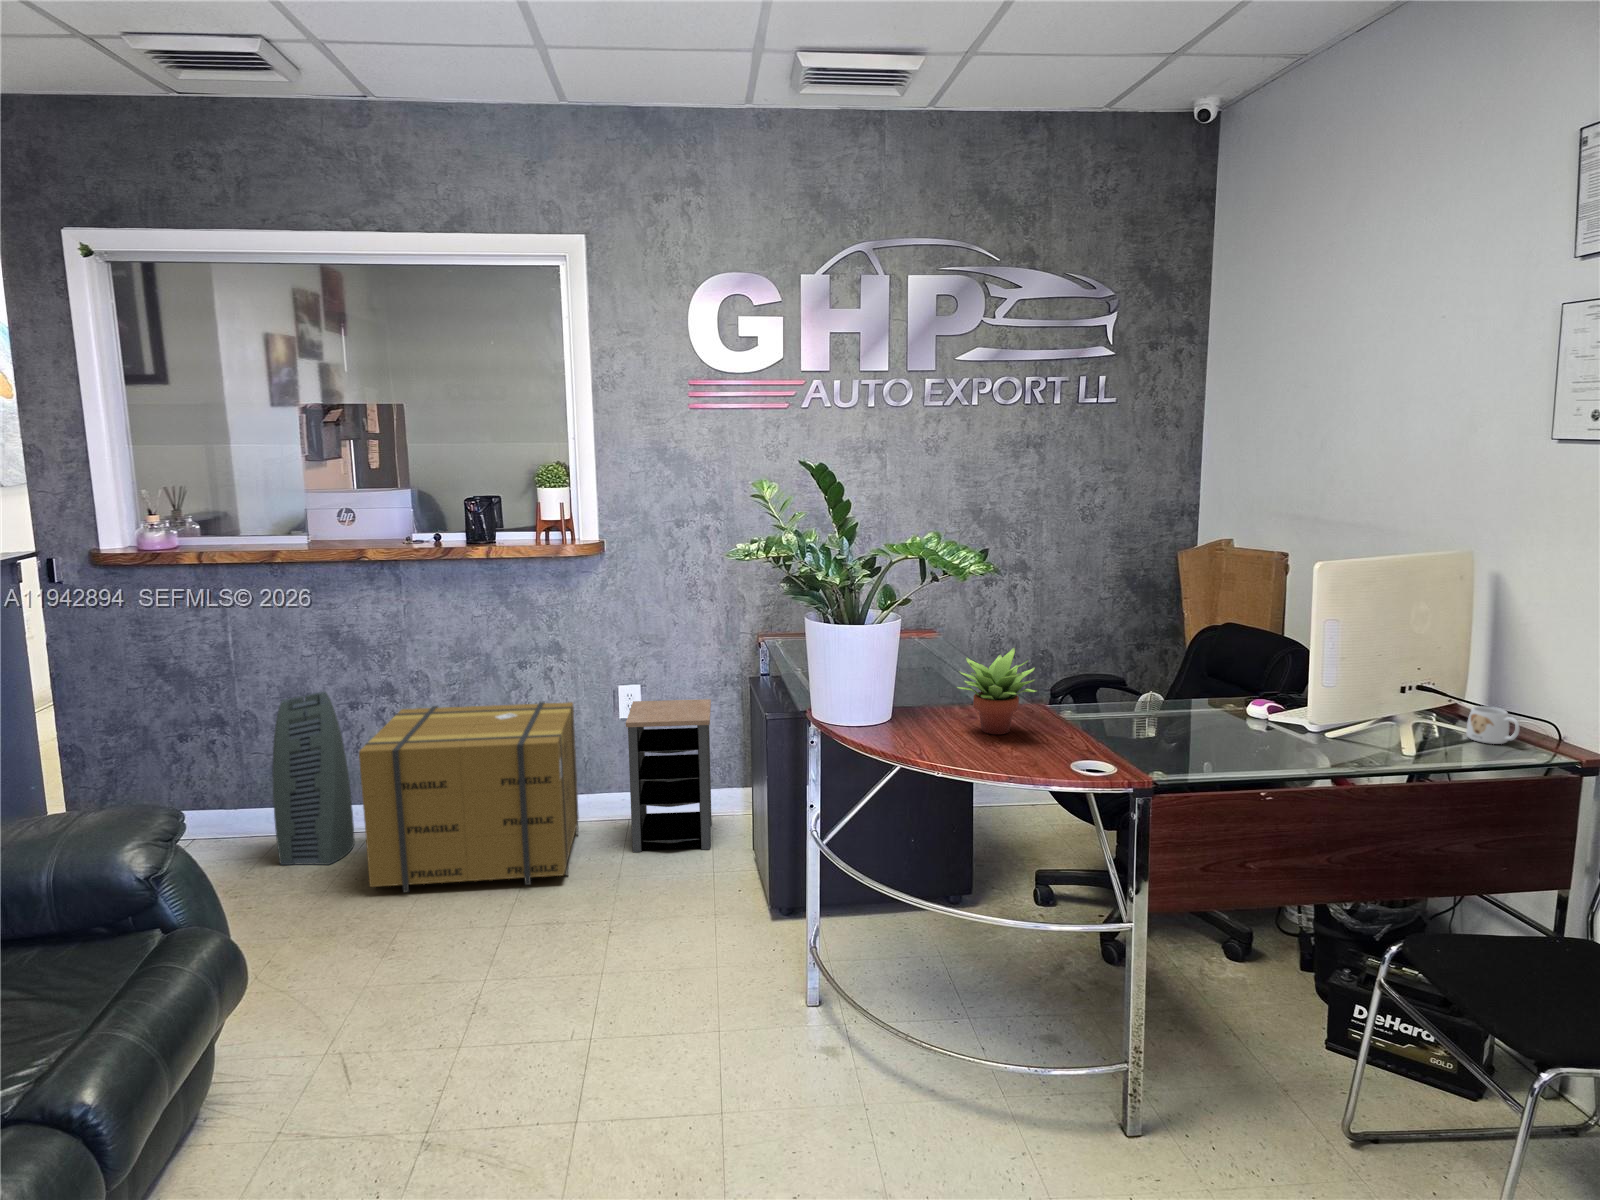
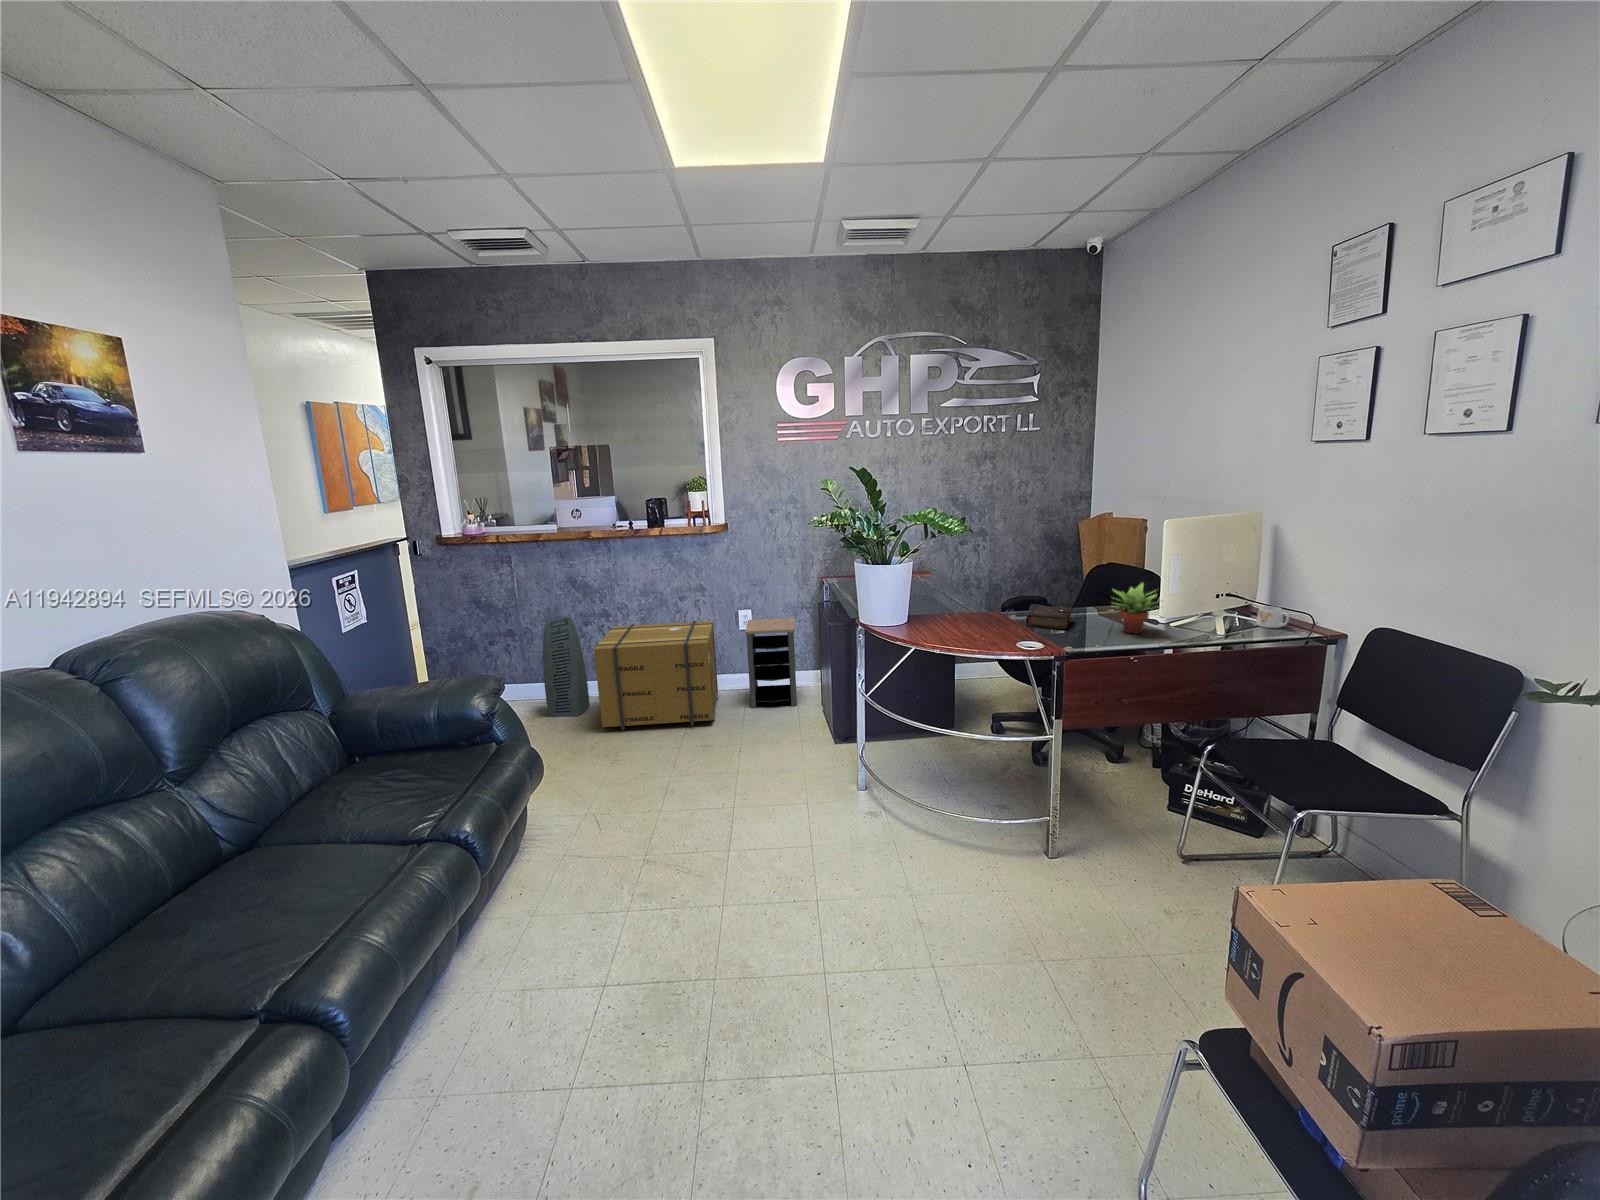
succulent plant: present [957,648,1036,734] -> present [1113,583,1162,634]
book: none [1090,696,1168,742] -> present [1026,605,1073,629]

